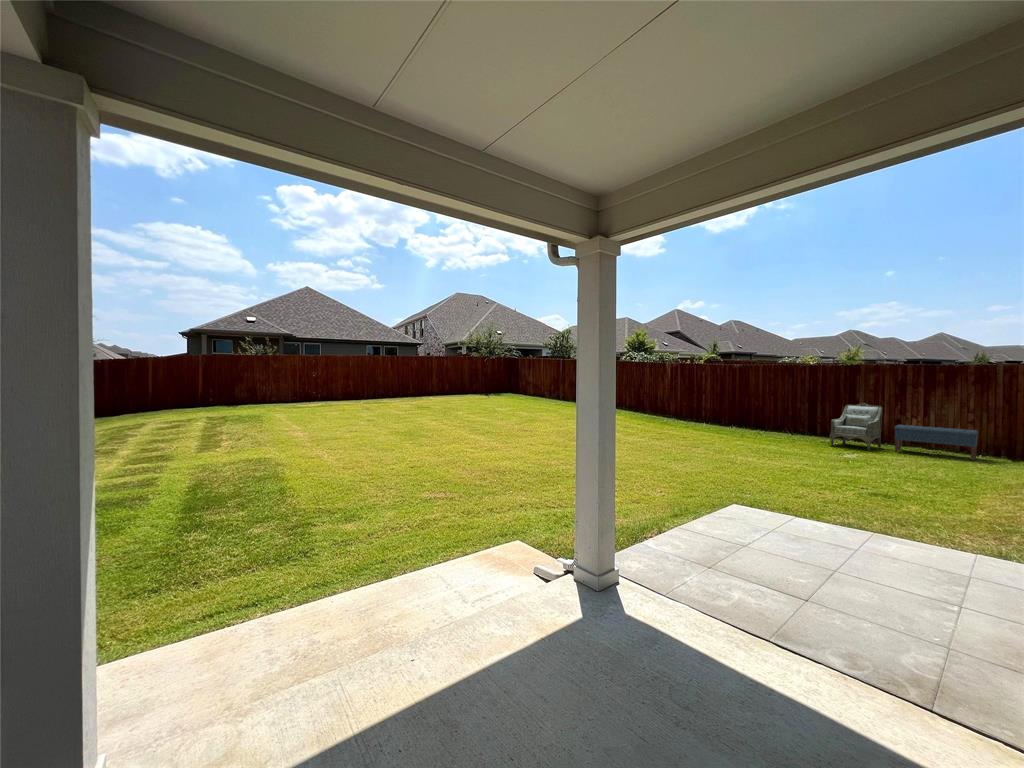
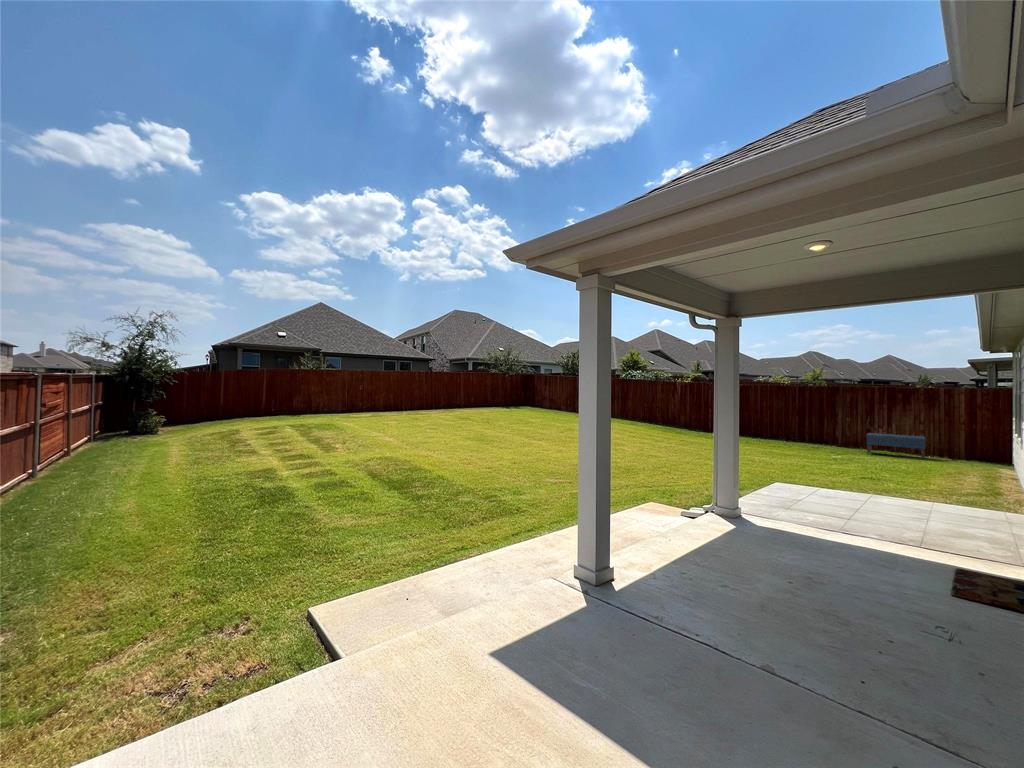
armchair: present [830,403,882,450] -> none [818,416,856,453]

